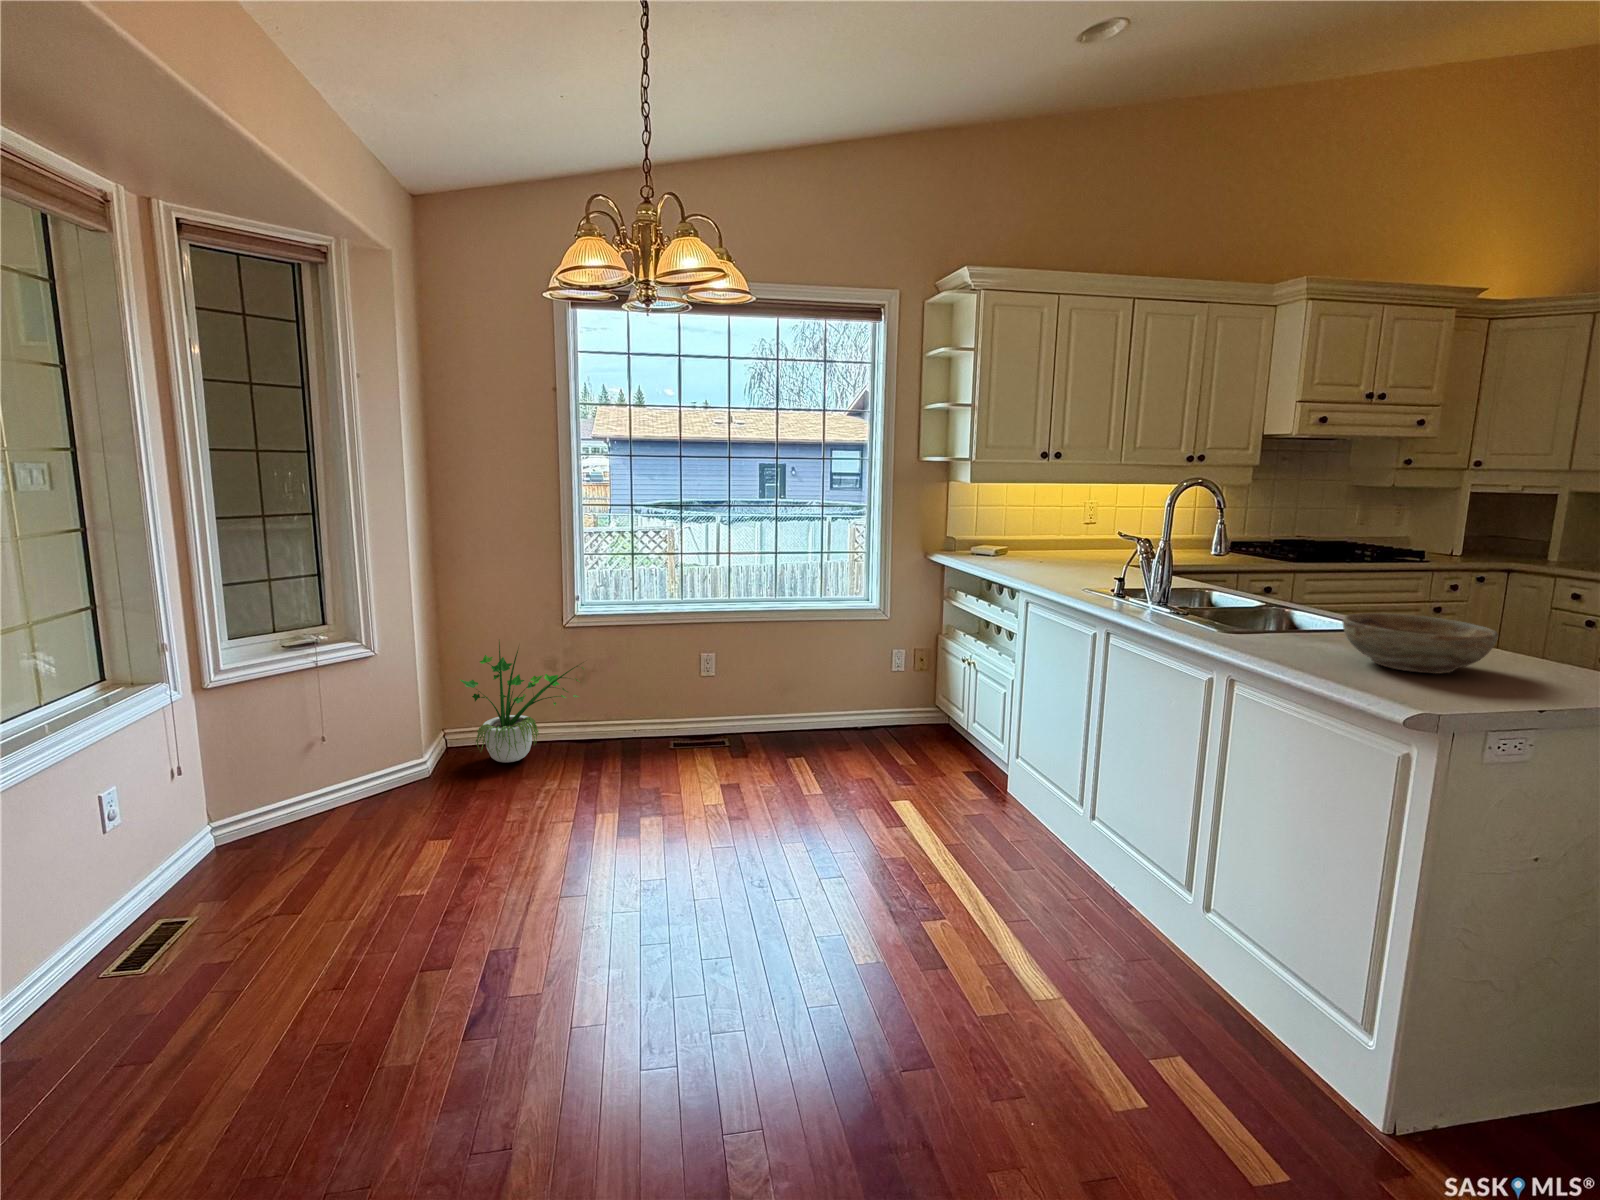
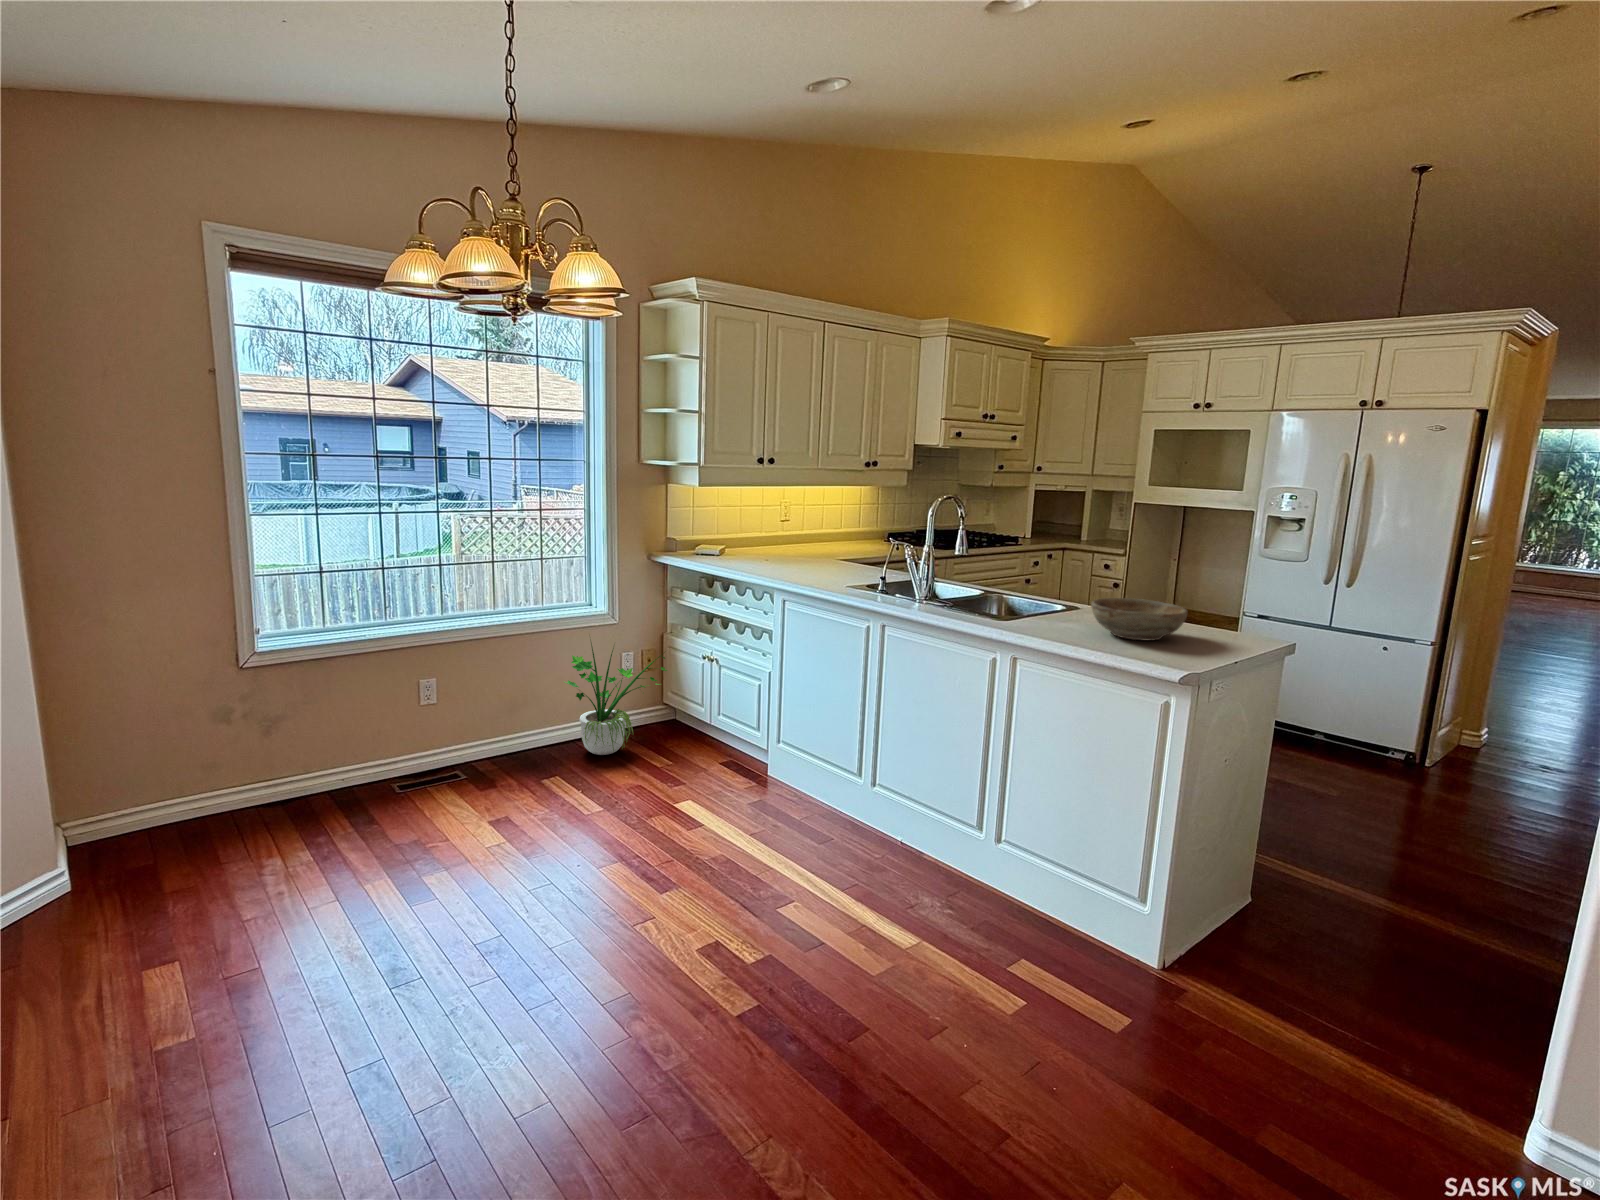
potted plant: present [460,642,584,763] -> present [565,643,667,755]

